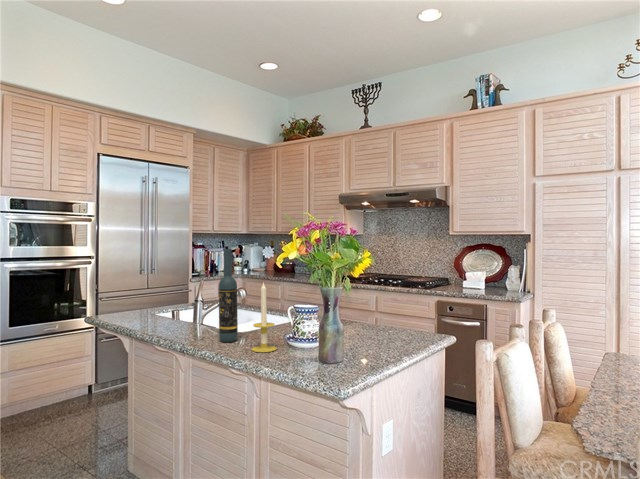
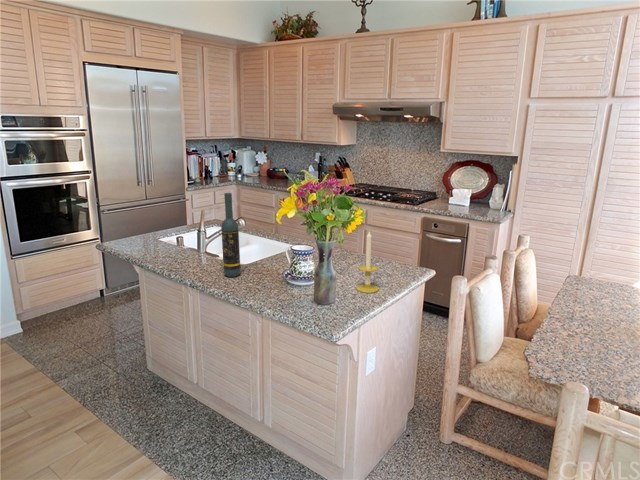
candle: present [252,283,277,352] -> present [356,231,379,293]

